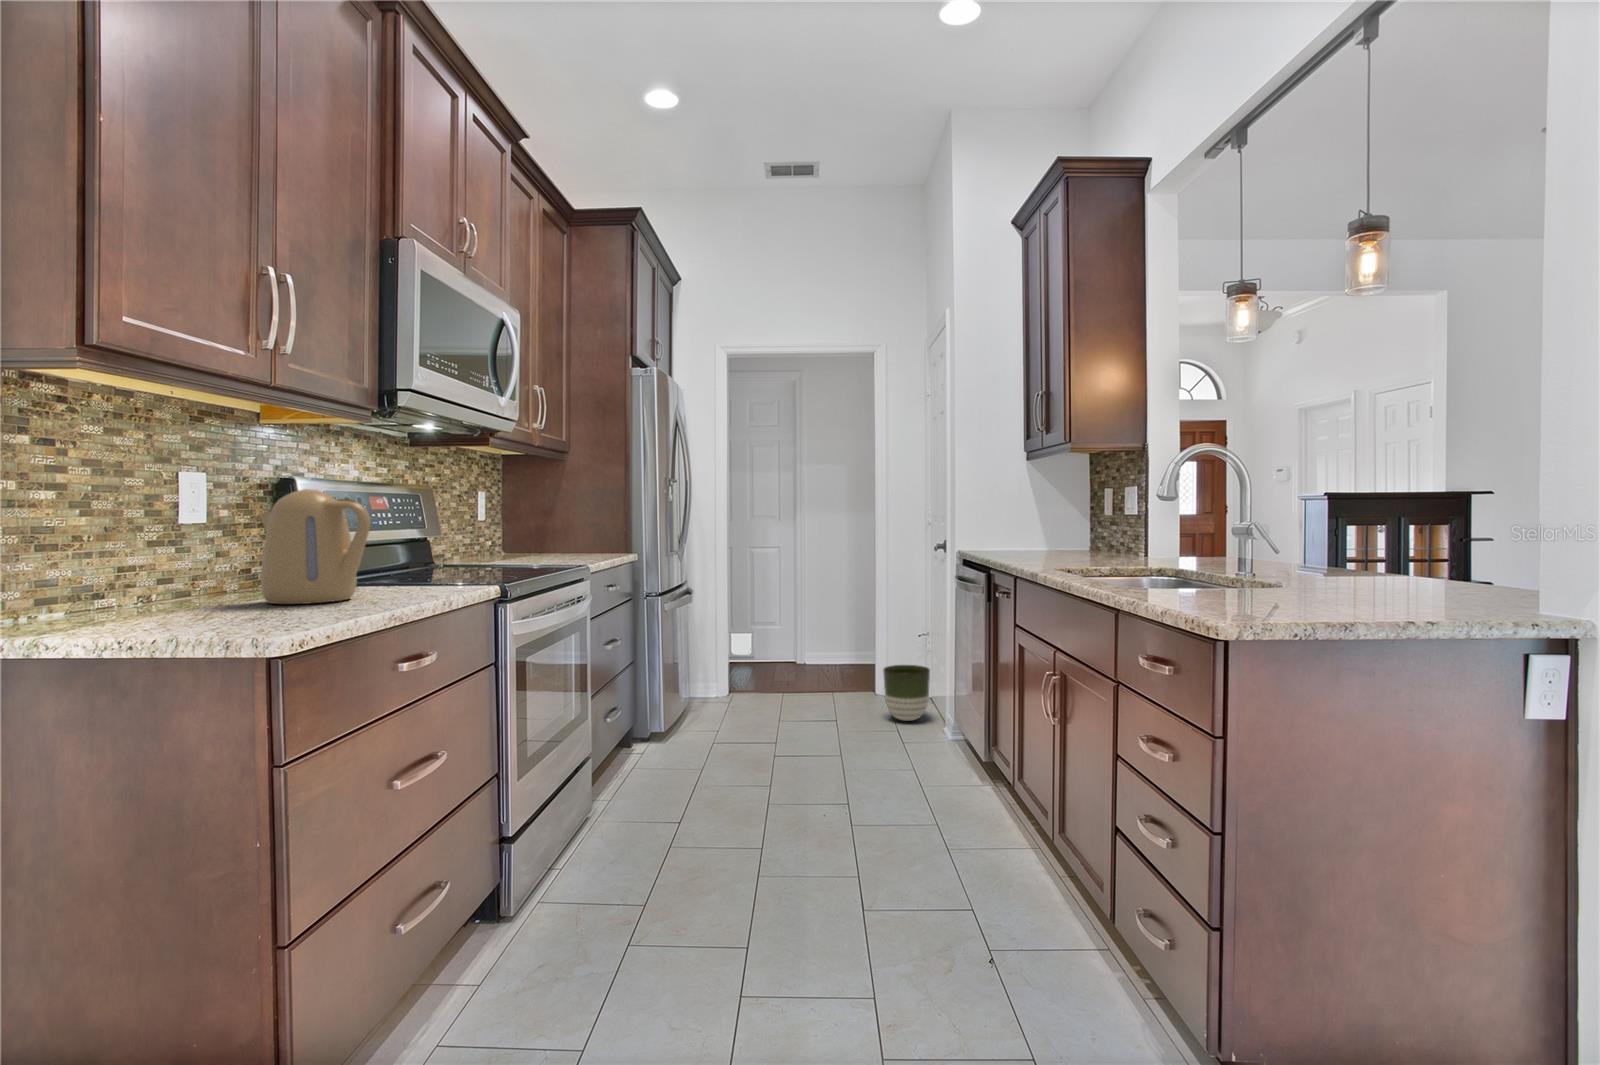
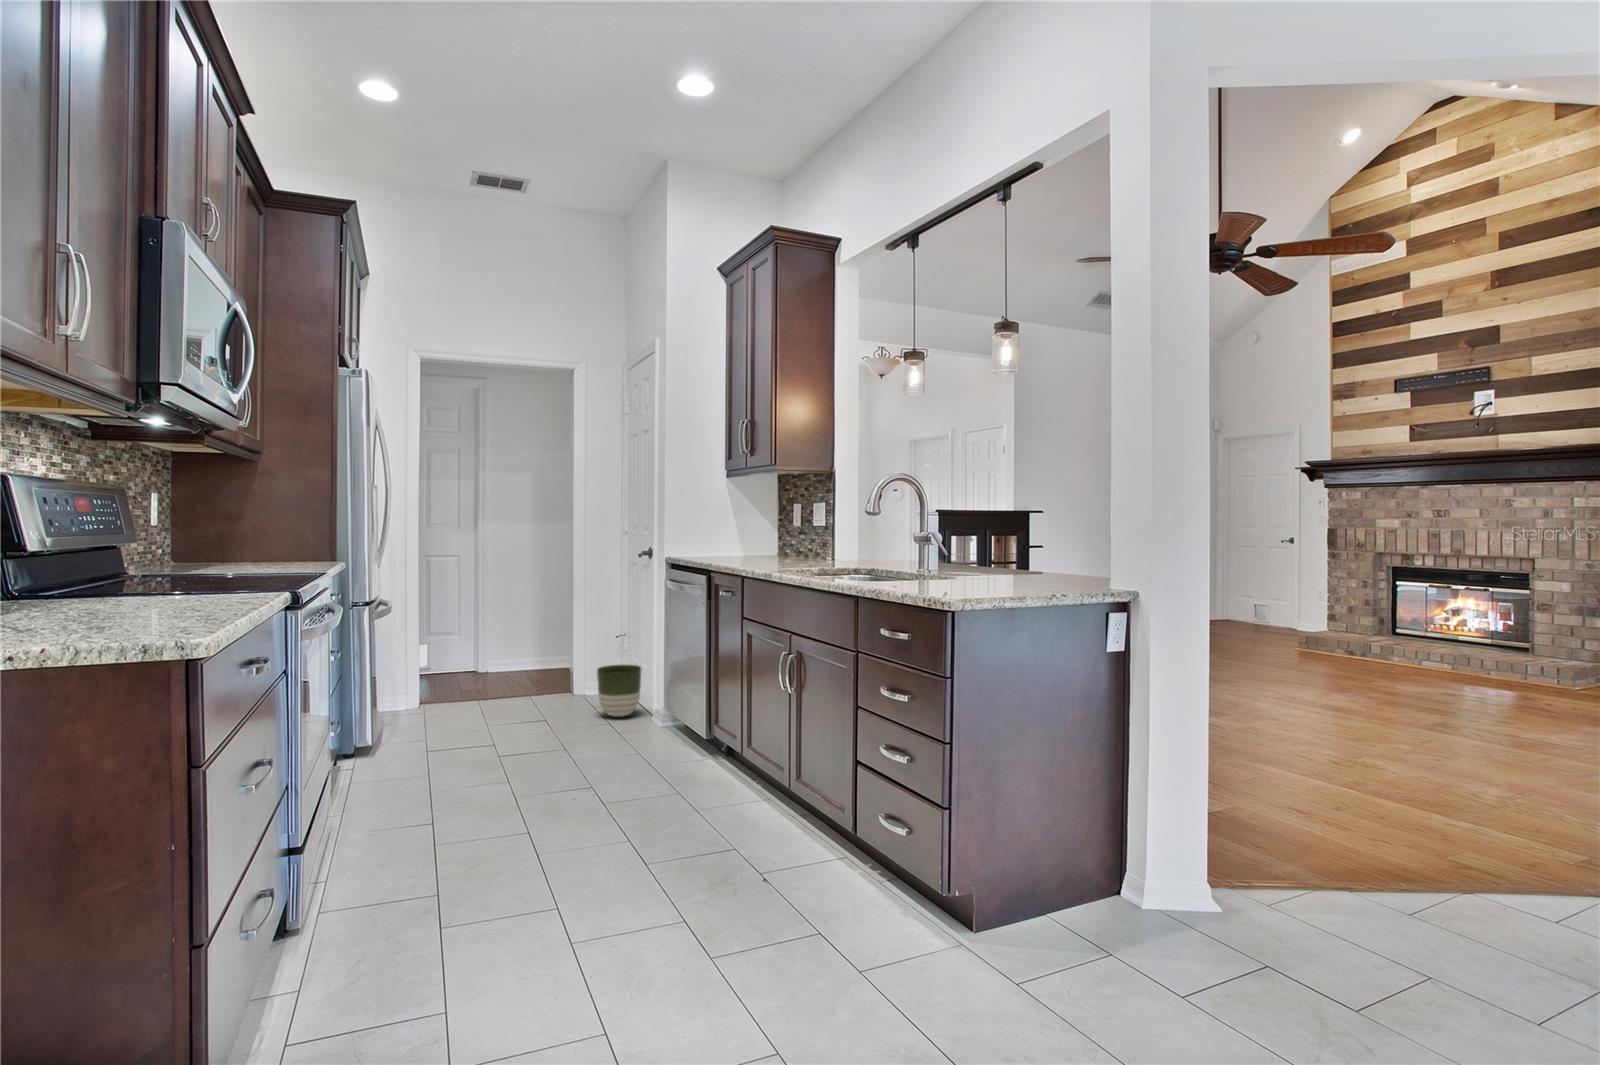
kettle: present [259,489,370,604] -> none [66,494,212,612]

